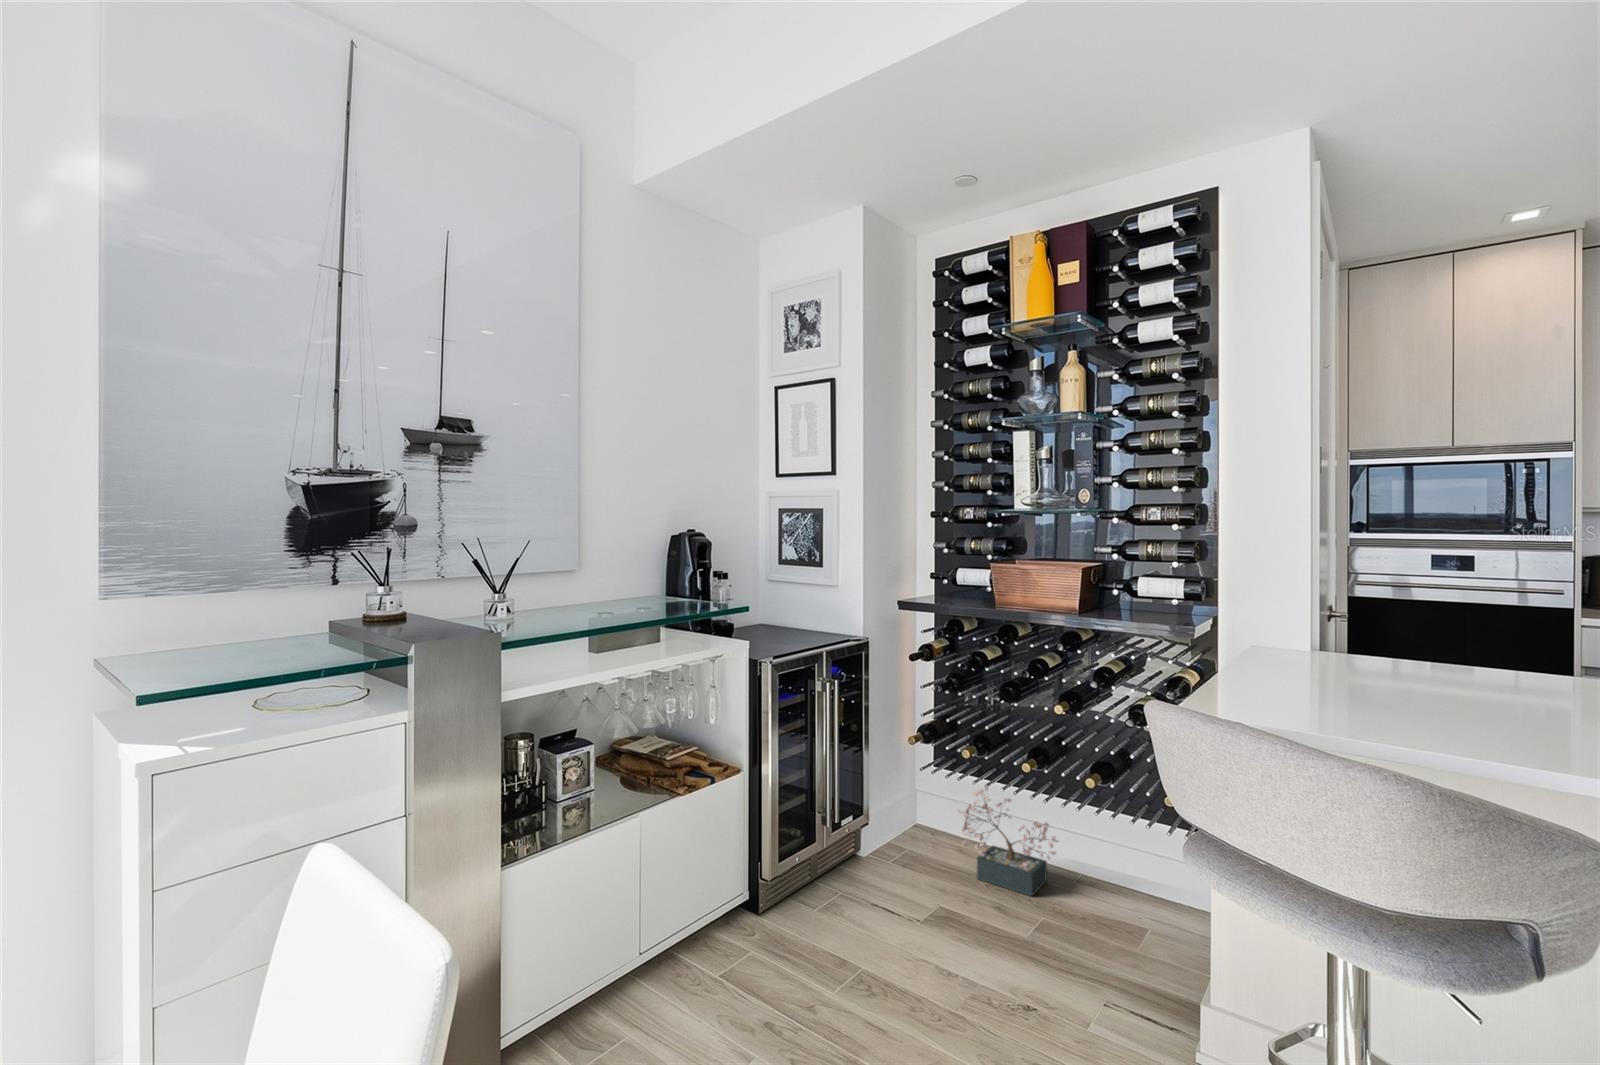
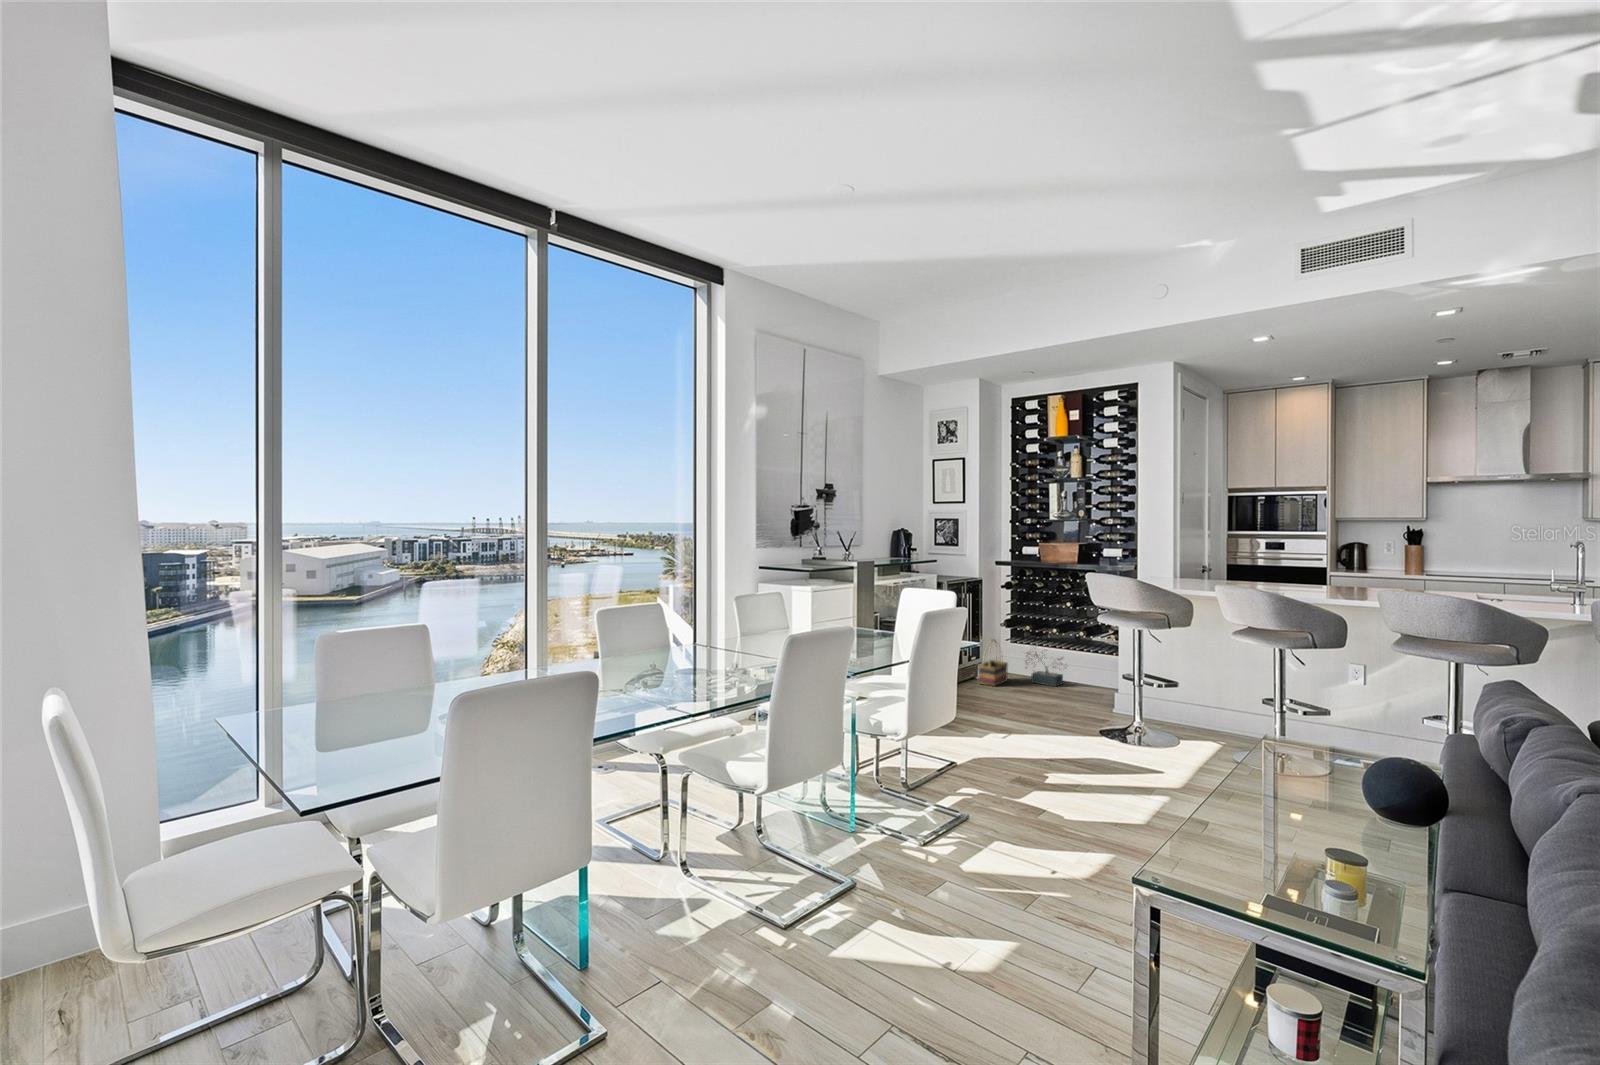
basket: none [857,781,926,899] -> present [979,639,1008,686]

